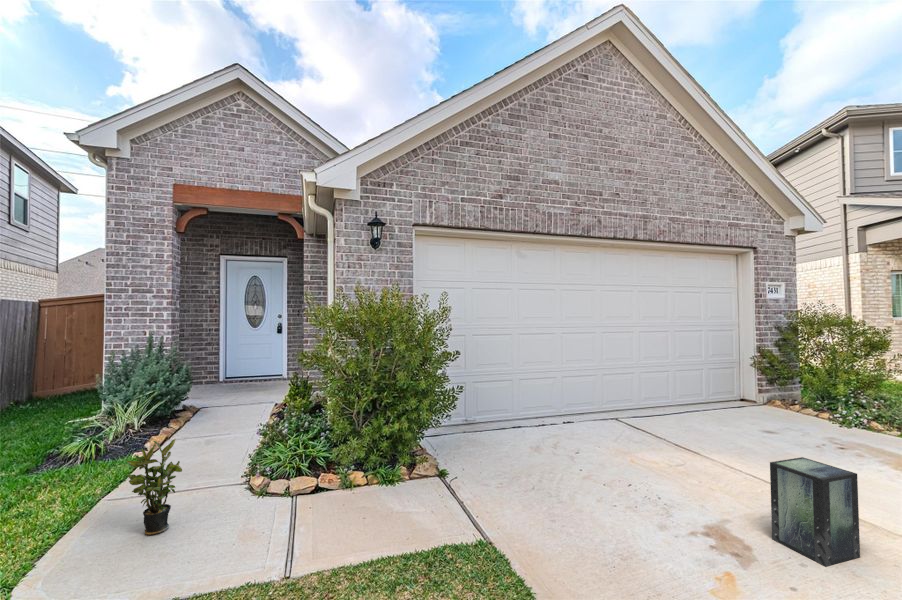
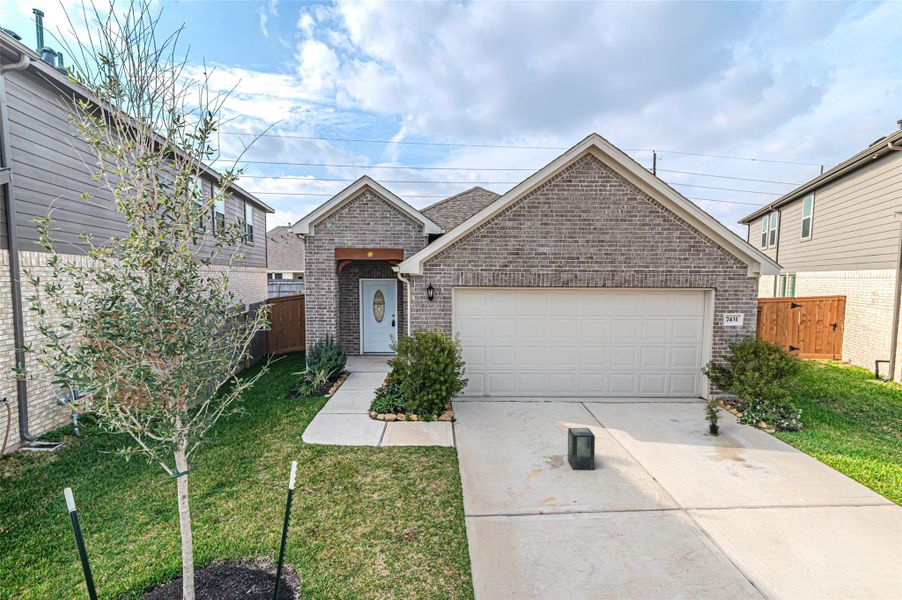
potted plant: present [127,439,182,536] -> present [703,400,722,435]

